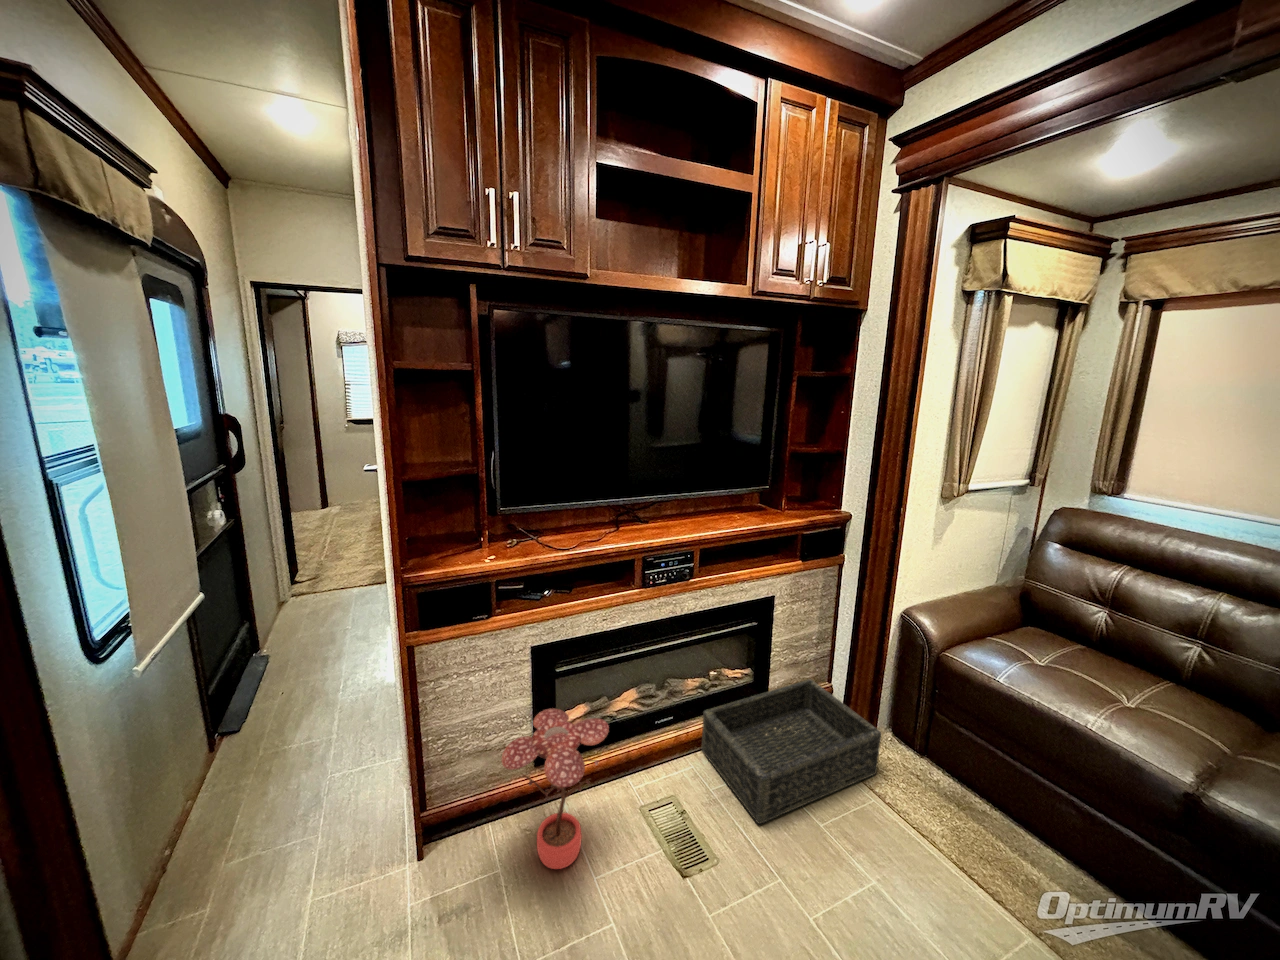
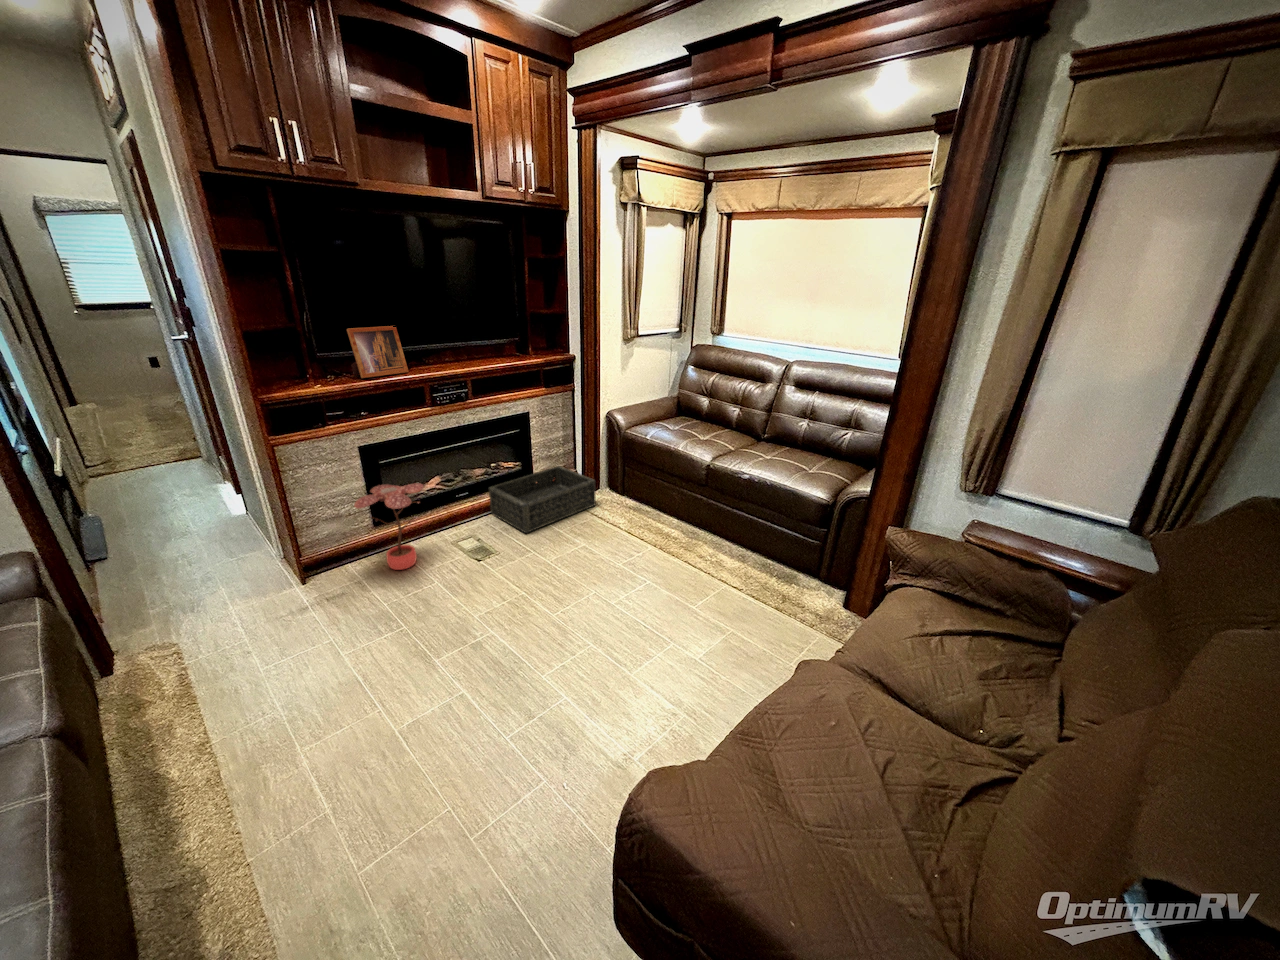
picture frame: none [544,471,616,546] -> present [347,326,409,378]

